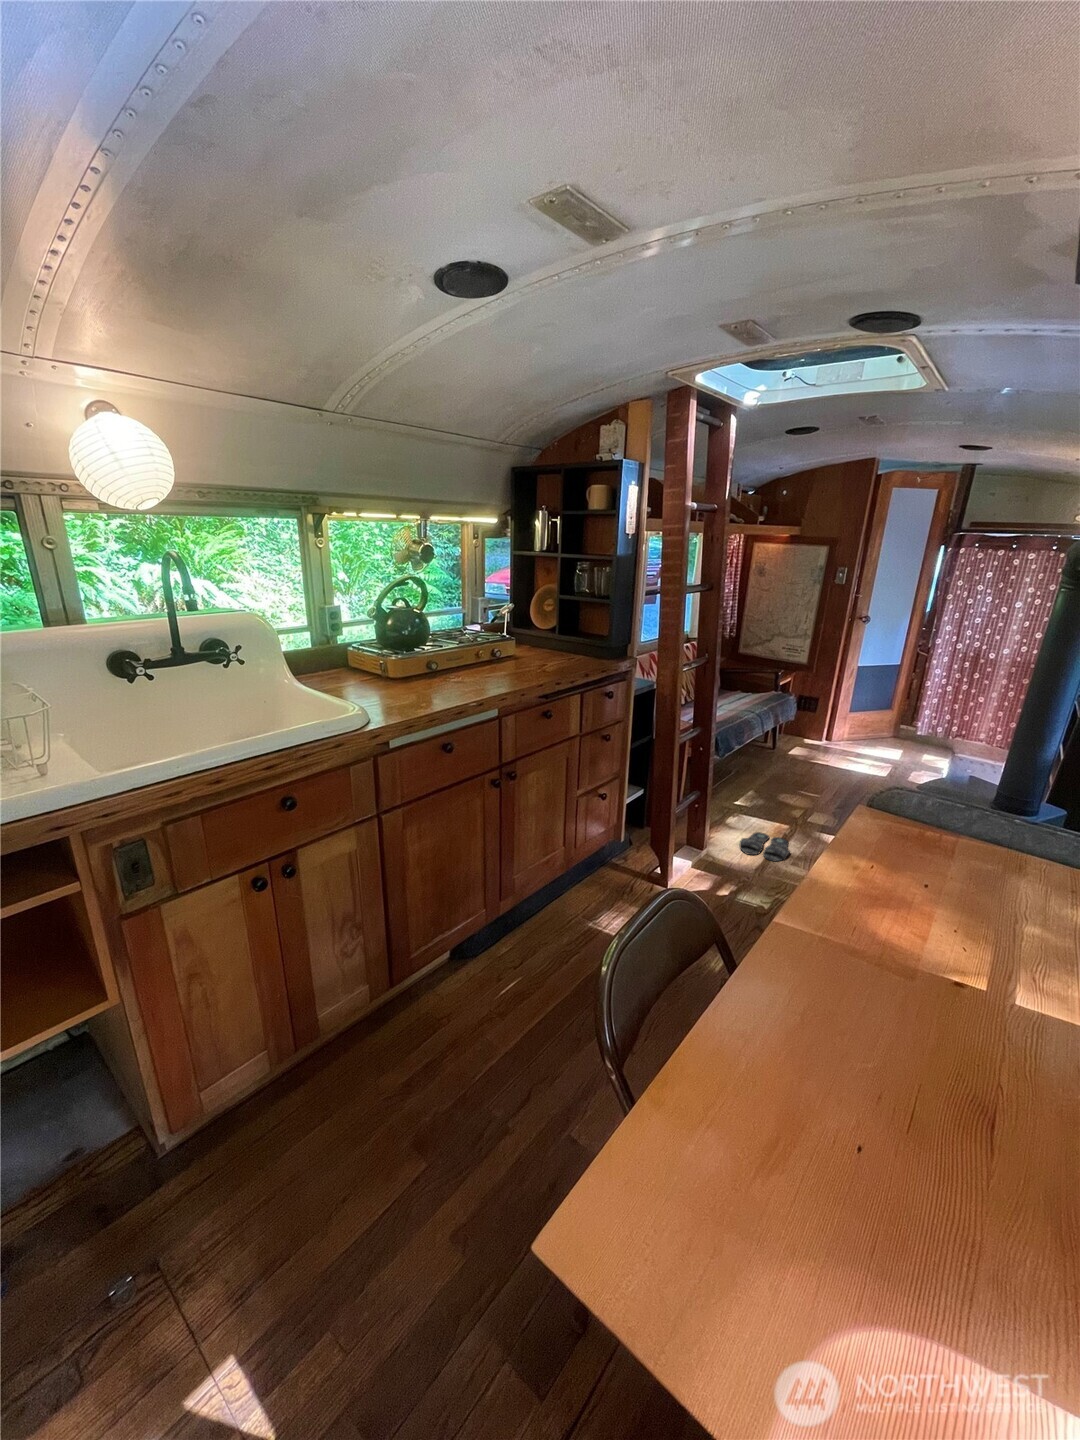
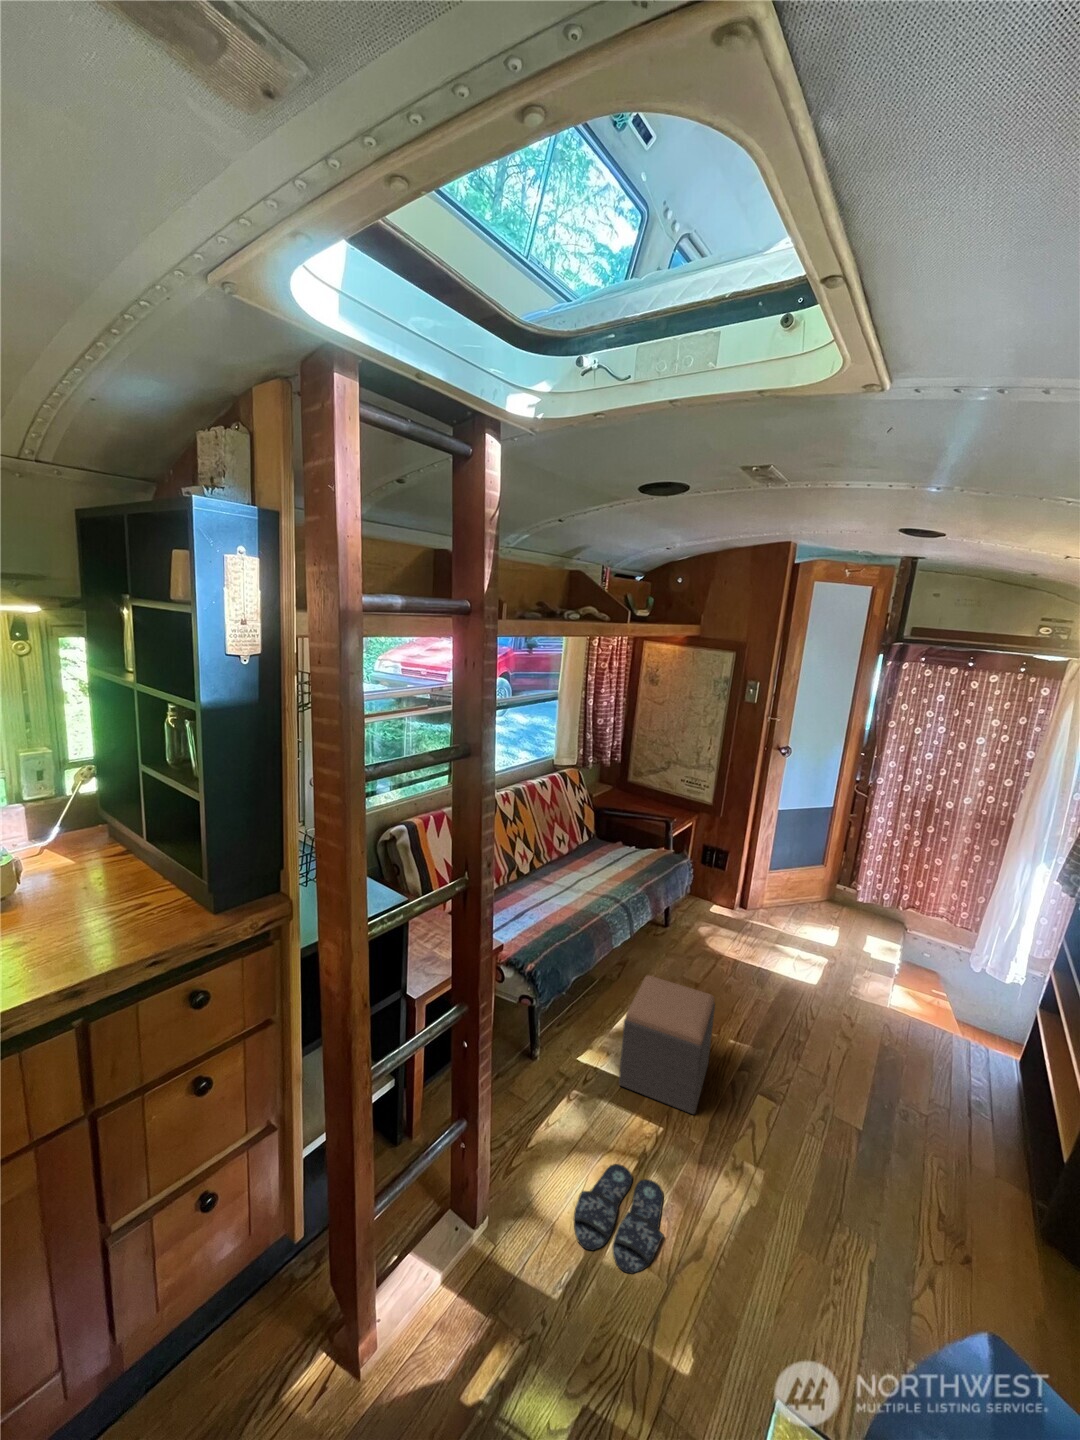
footstool: none [753,750,815,819] -> present [619,975,715,1114]

